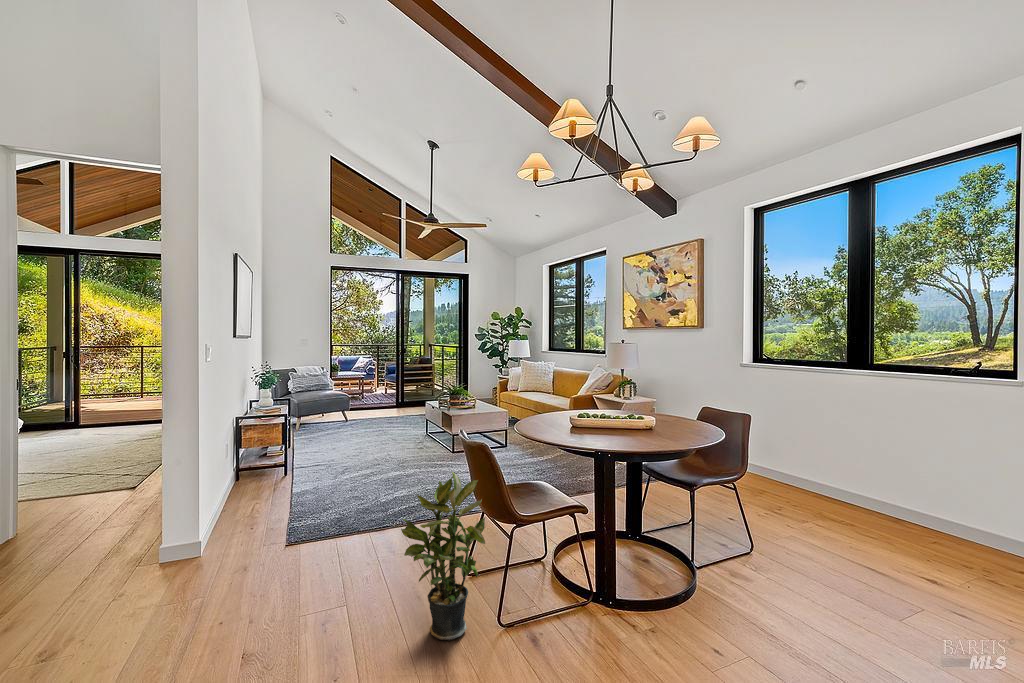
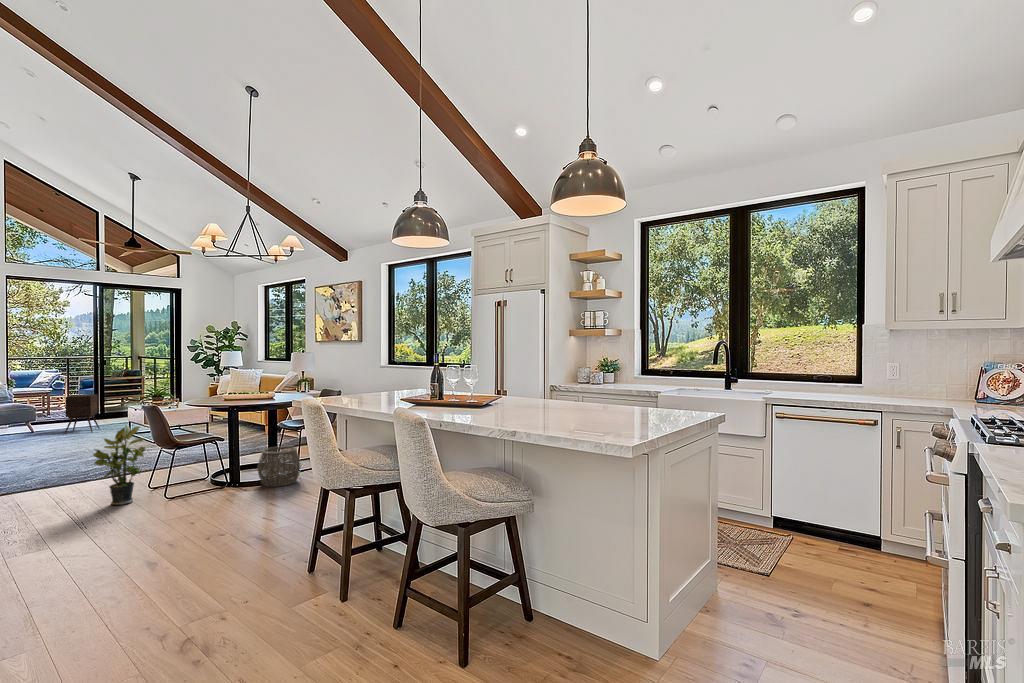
side table: none [373,384,402,425] -> present [64,394,100,434]
woven basket: none [678,529,774,637] -> present [258,446,300,487]

